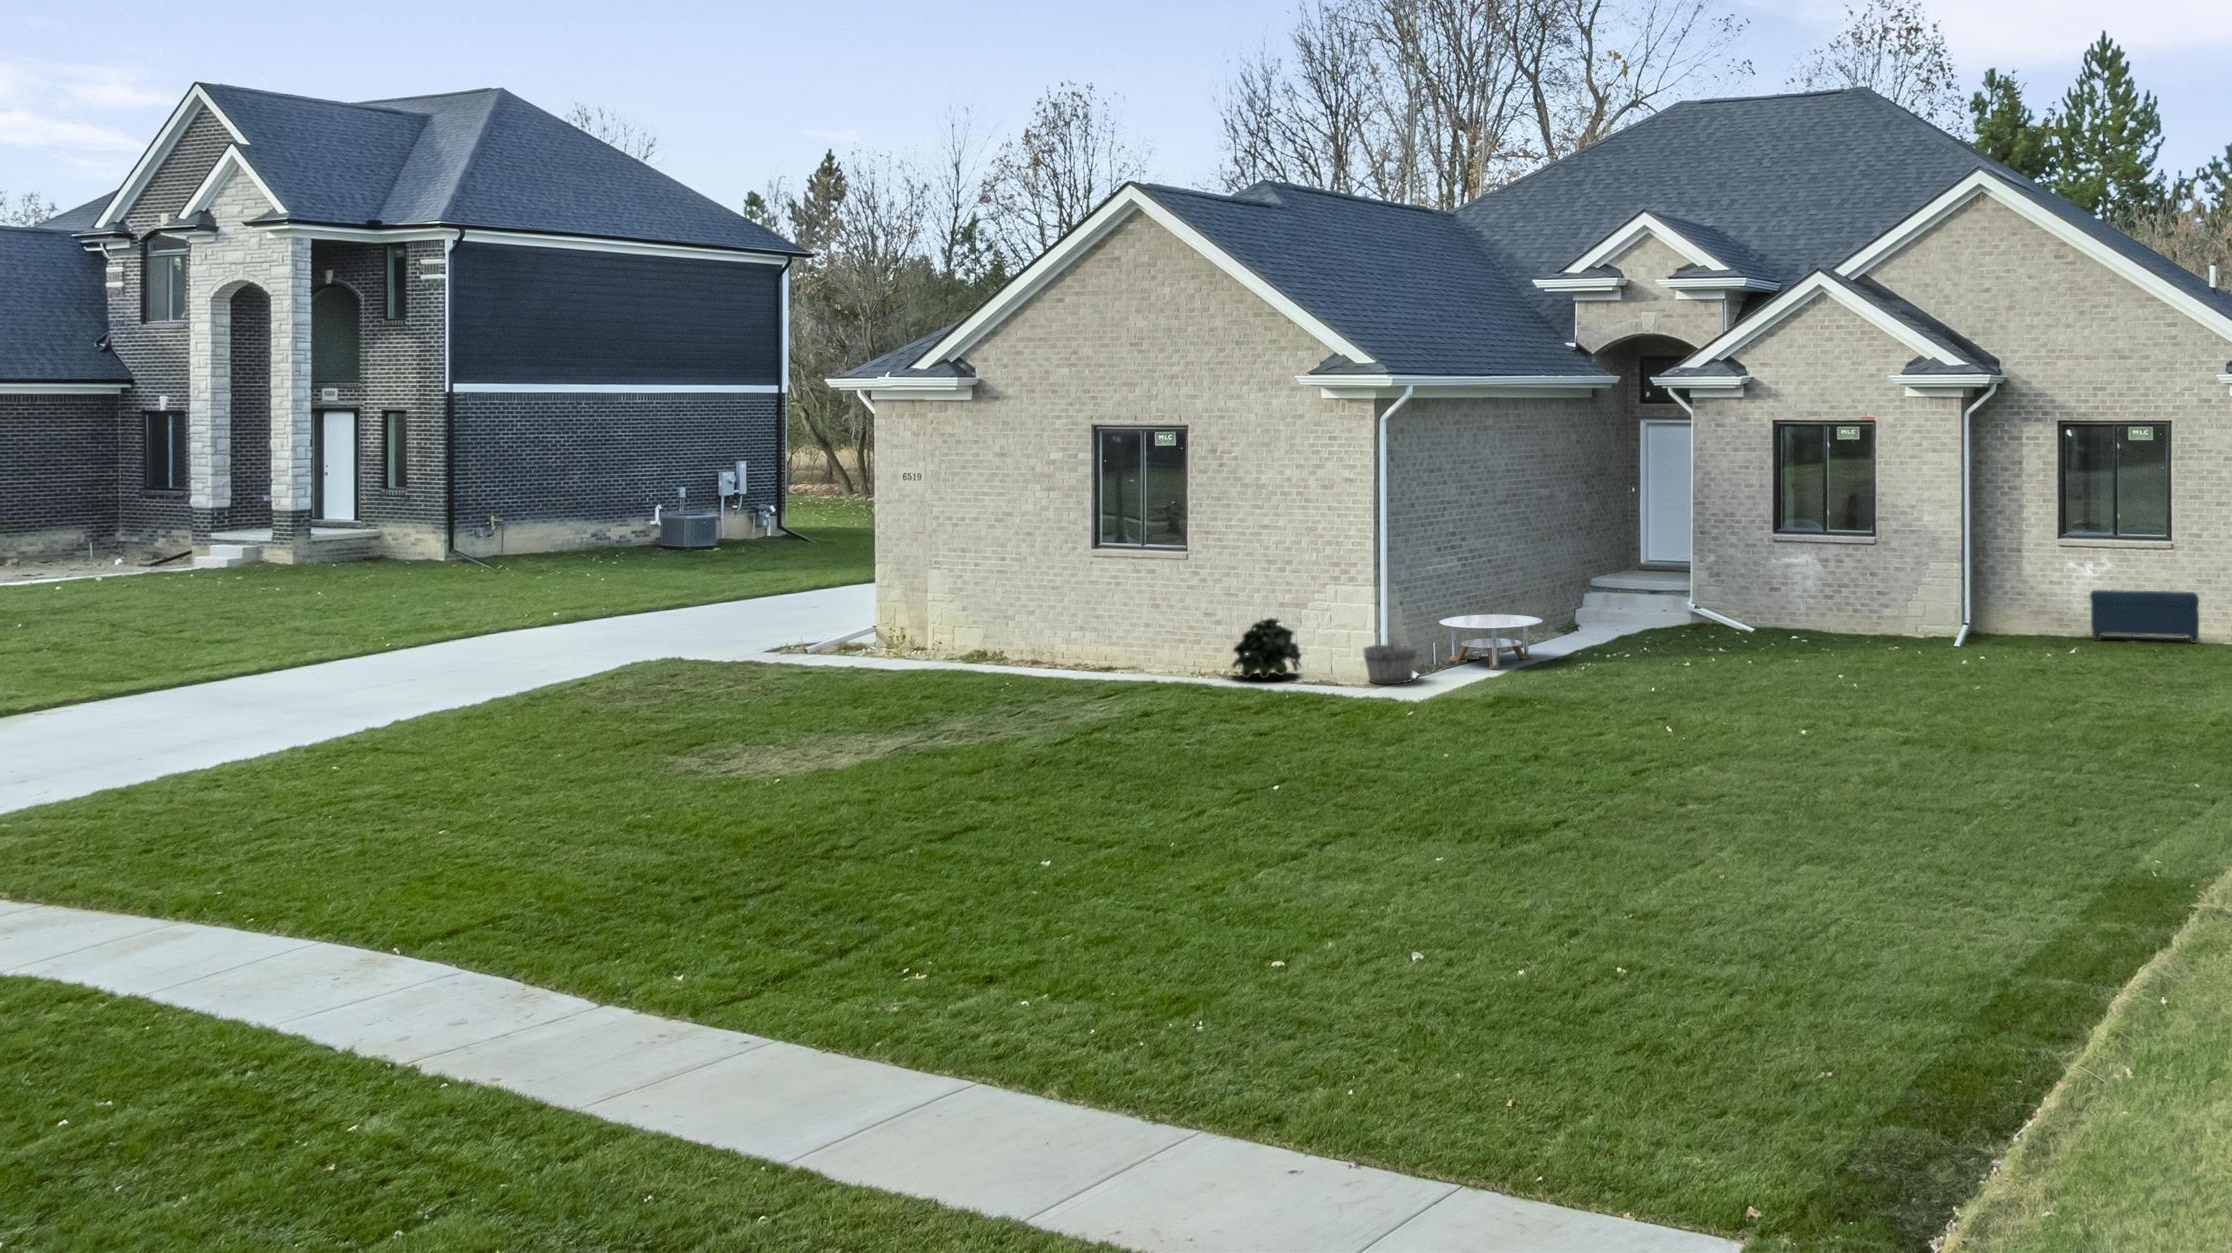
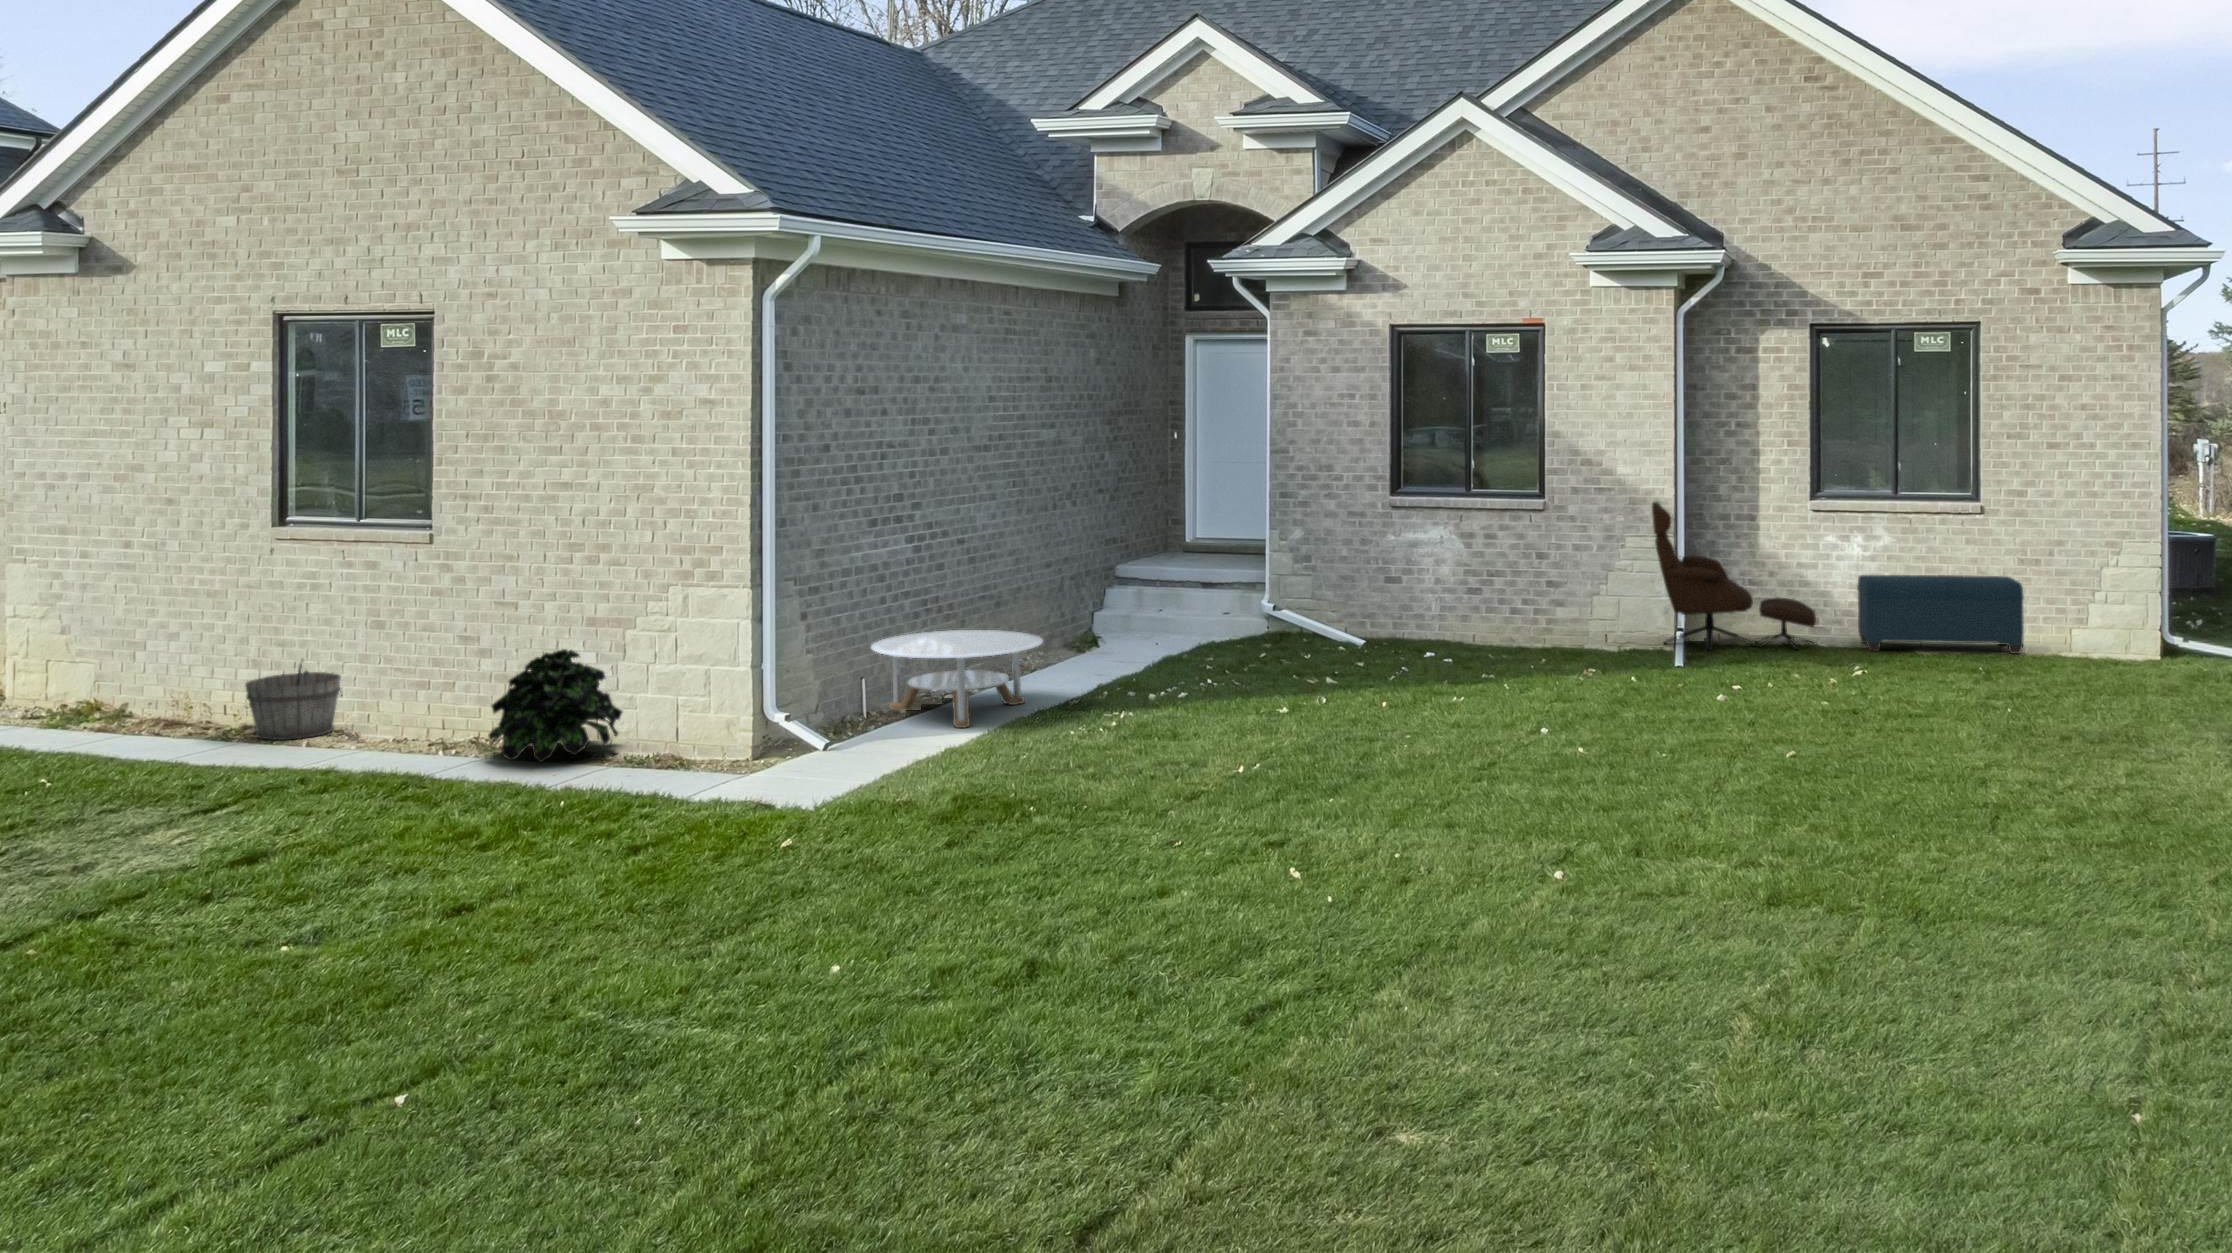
lounge chair: none [1945,540,2061,639] -> present [1652,502,1816,650]
wooden bucket: present [1363,643,1417,684] -> present [245,664,342,740]

